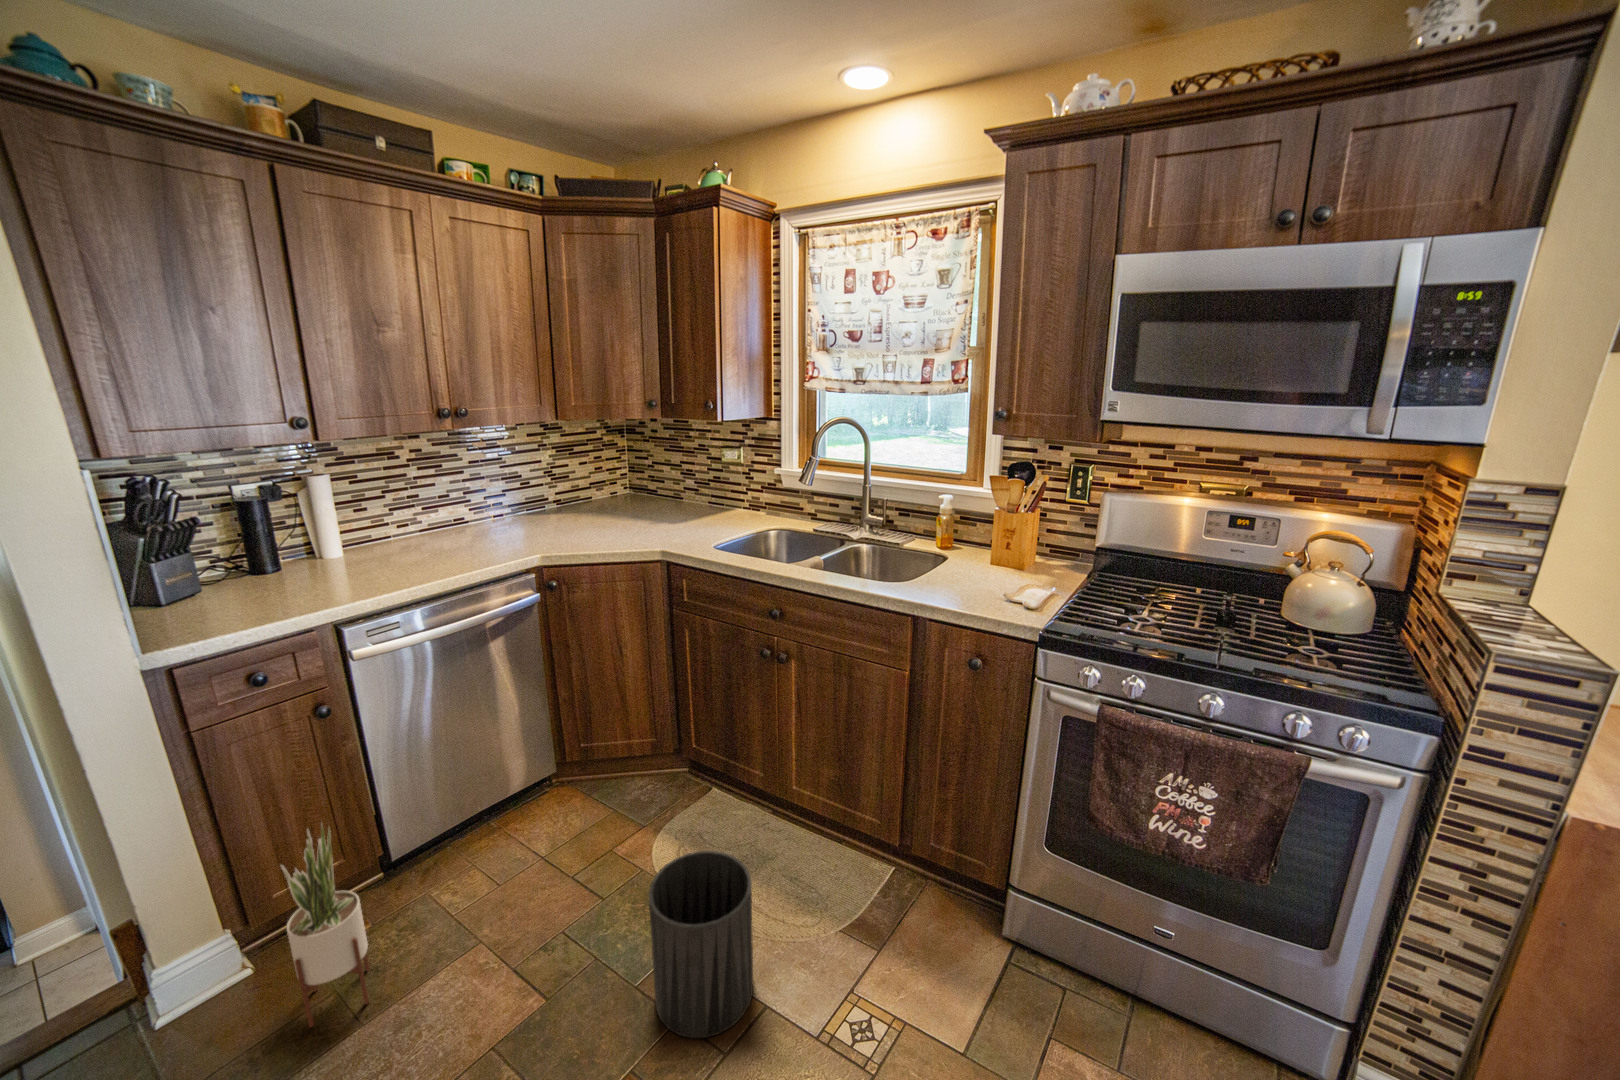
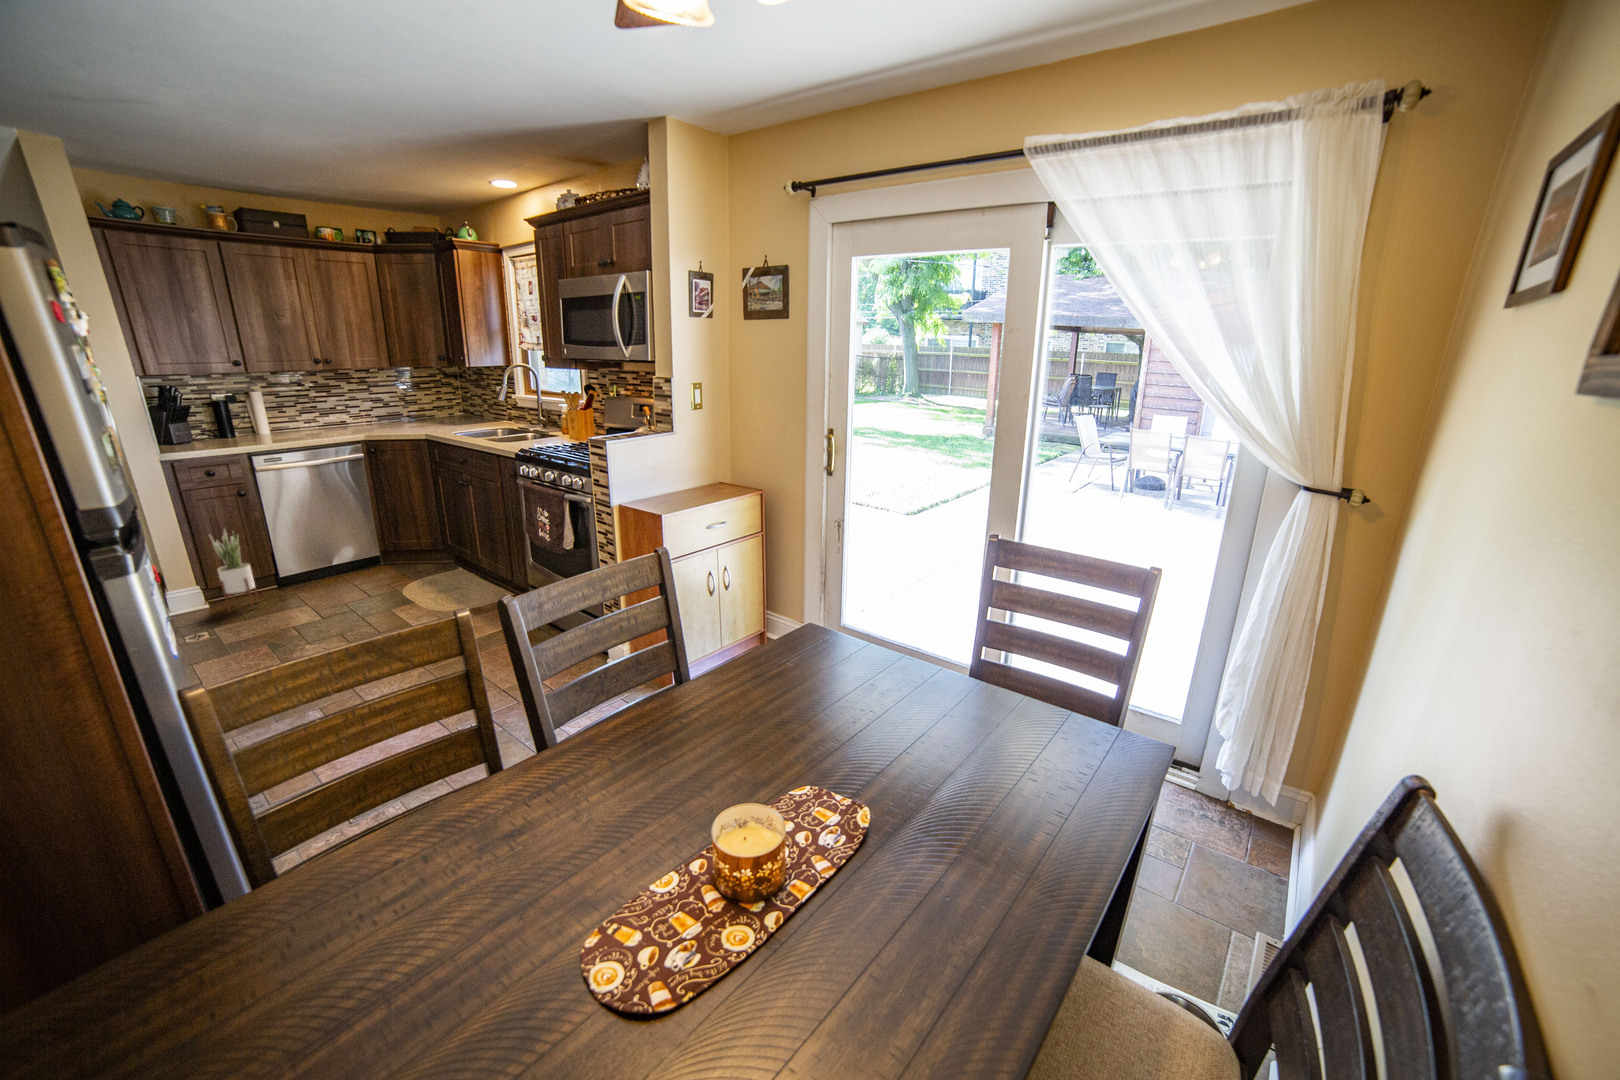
trash can: present [649,851,753,1038] -> none [354,554,415,621]

